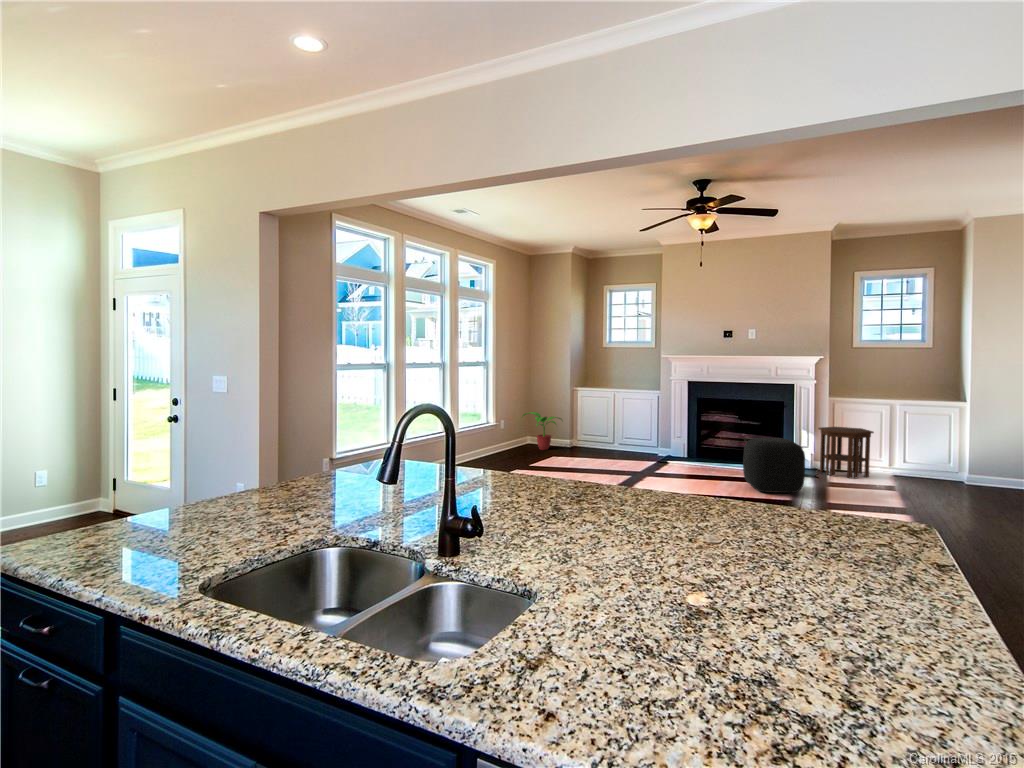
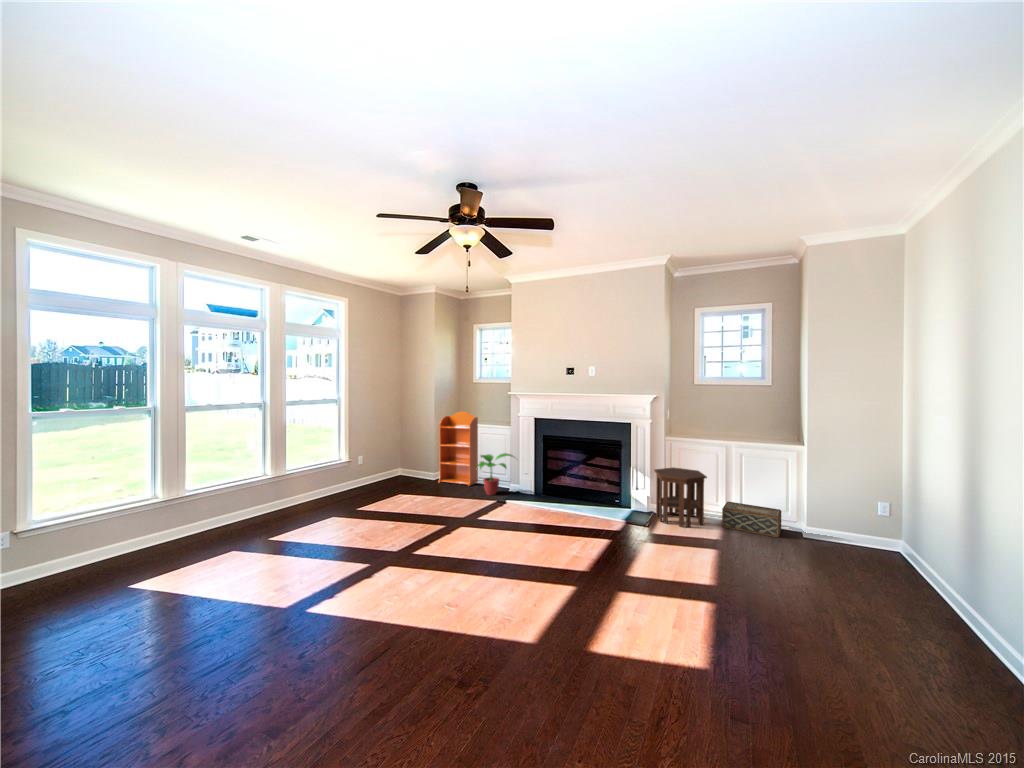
bookcase: none [579,378,619,452] -> present [438,412,478,486]
potted plant: present [523,412,561,450] -> present [478,453,513,495]
ottoman: present [743,438,805,493] -> none [553,489,616,557]
woven basket: none [888,457,945,484] -> present [722,502,781,537]

